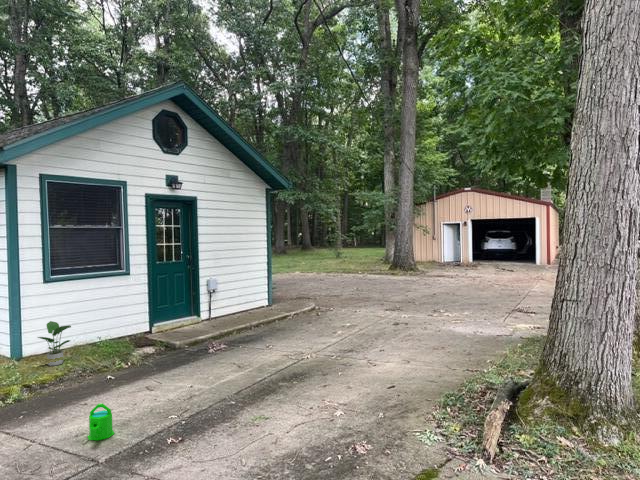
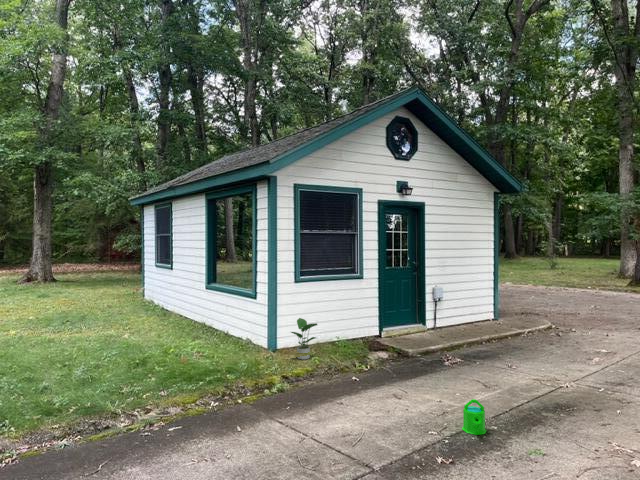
watering can: present [88,404,114,440] -> present [462,399,487,435]

